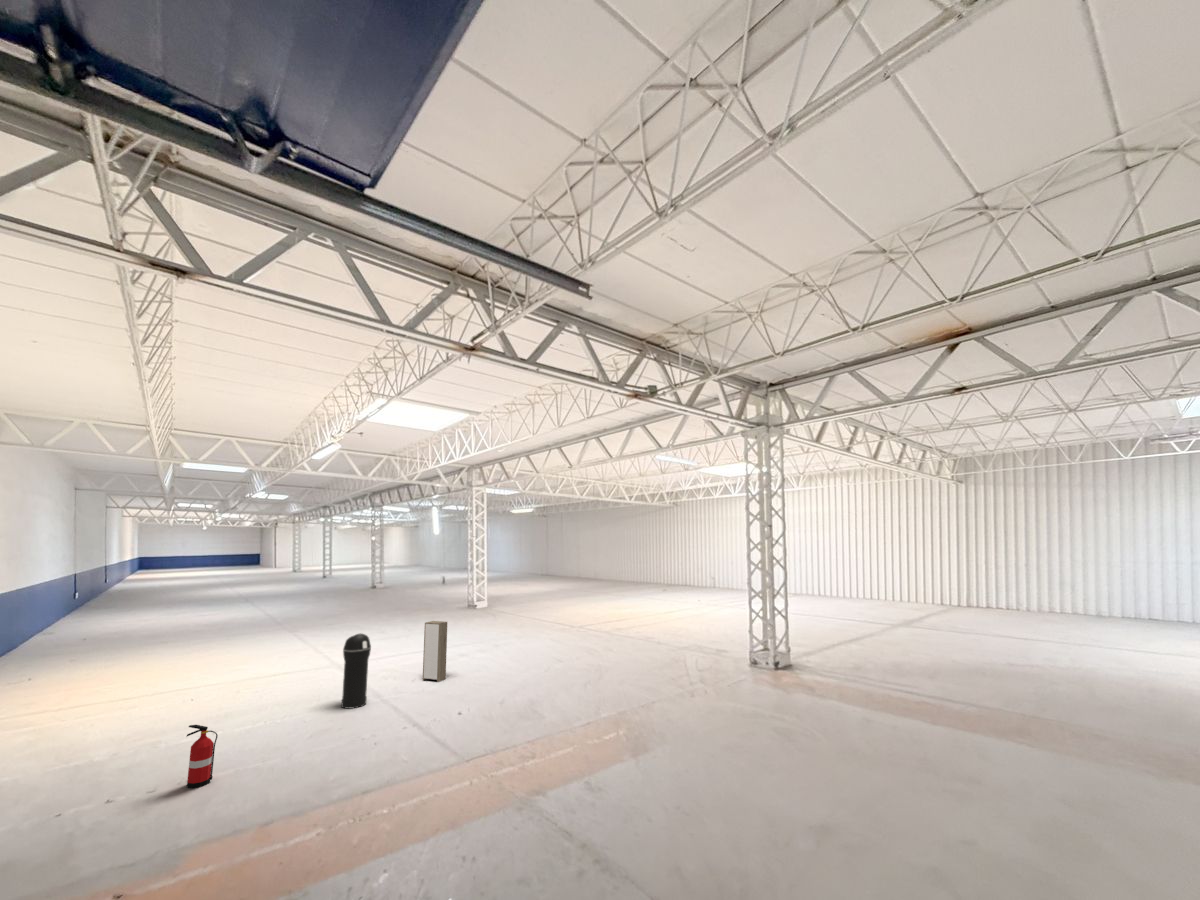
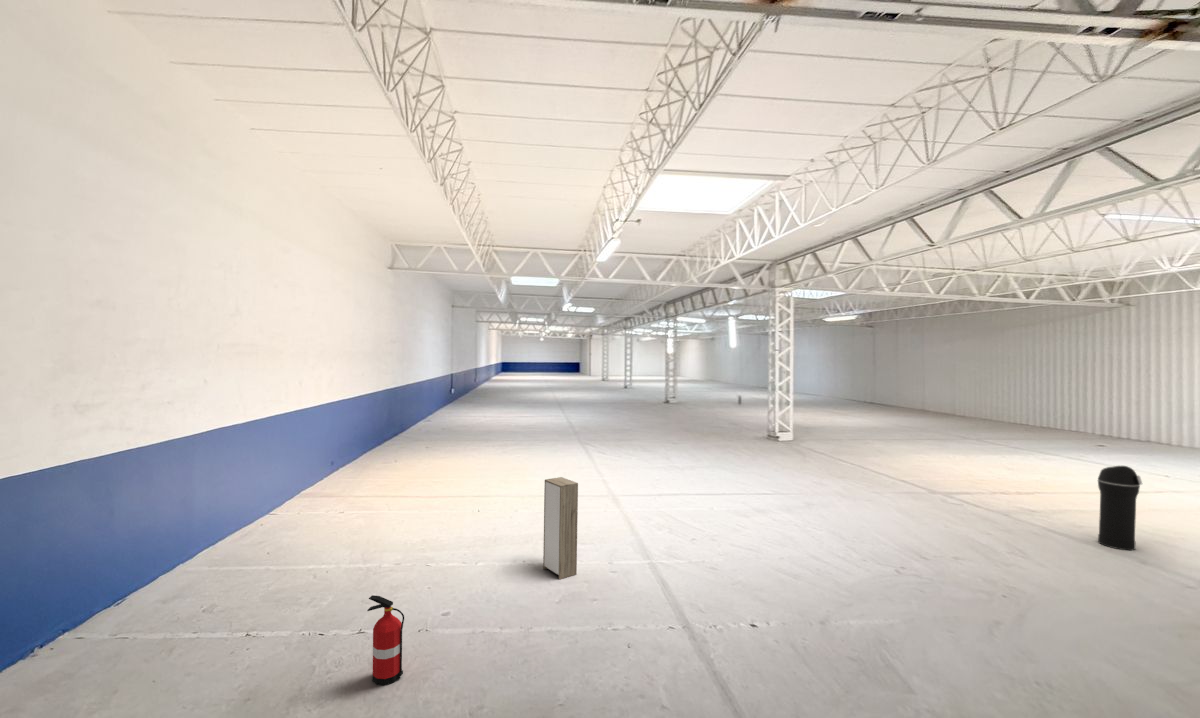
storage cabinet: present [423,621,447,682] -> present [543,477,578,579]
trash can: present [341,633,371,708] -> present [1098,466,1142,550]

